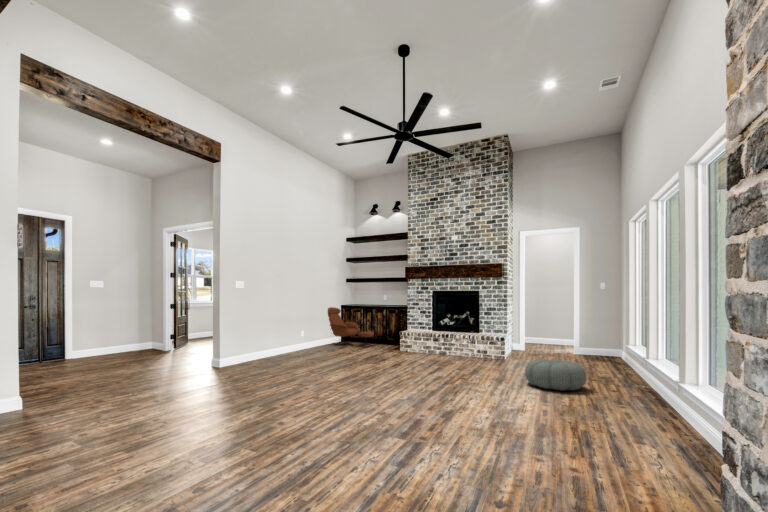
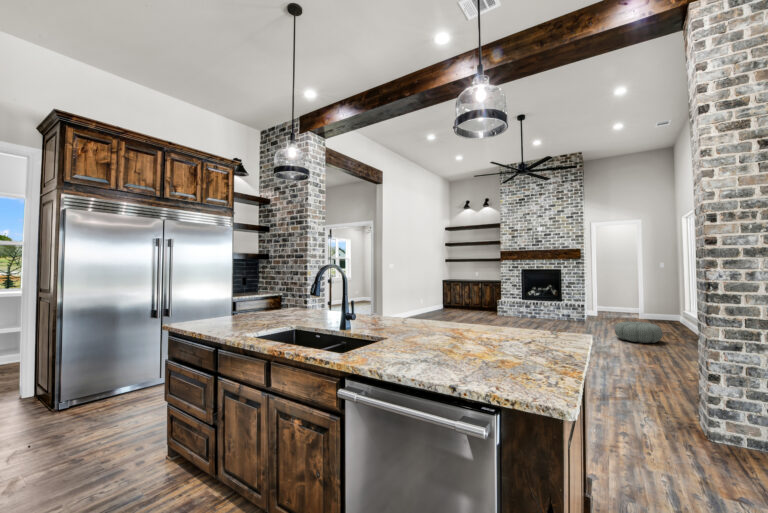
lounge chair: present [328,307,374,346] -> none [437,283,476,313]

